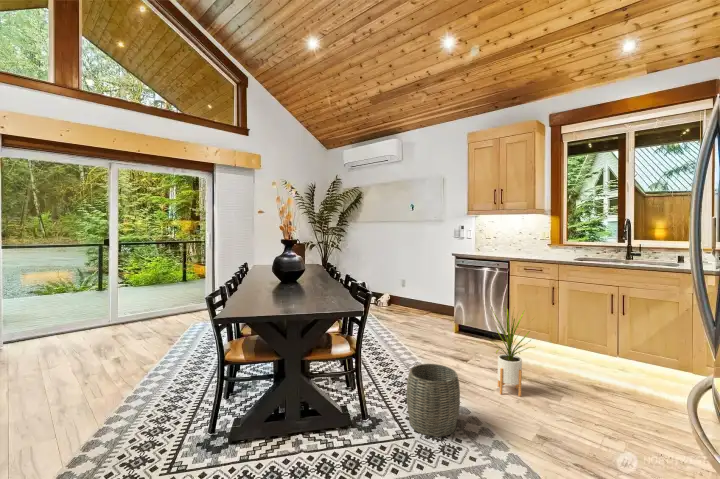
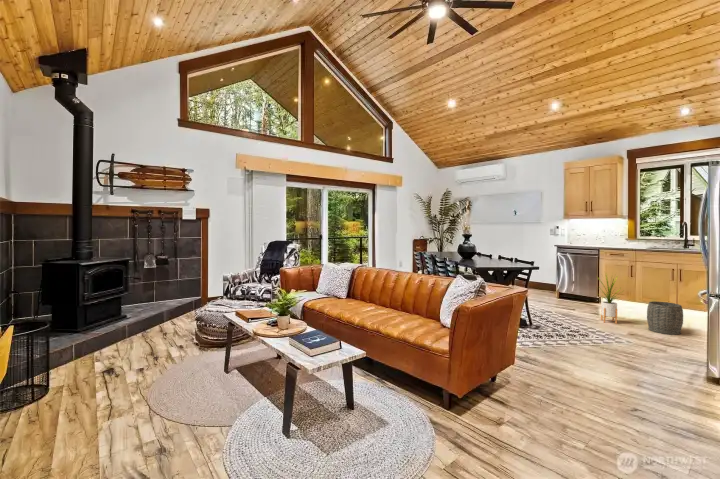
woven basket: present [407,364,460,437] -> present [647,301,683,335]

